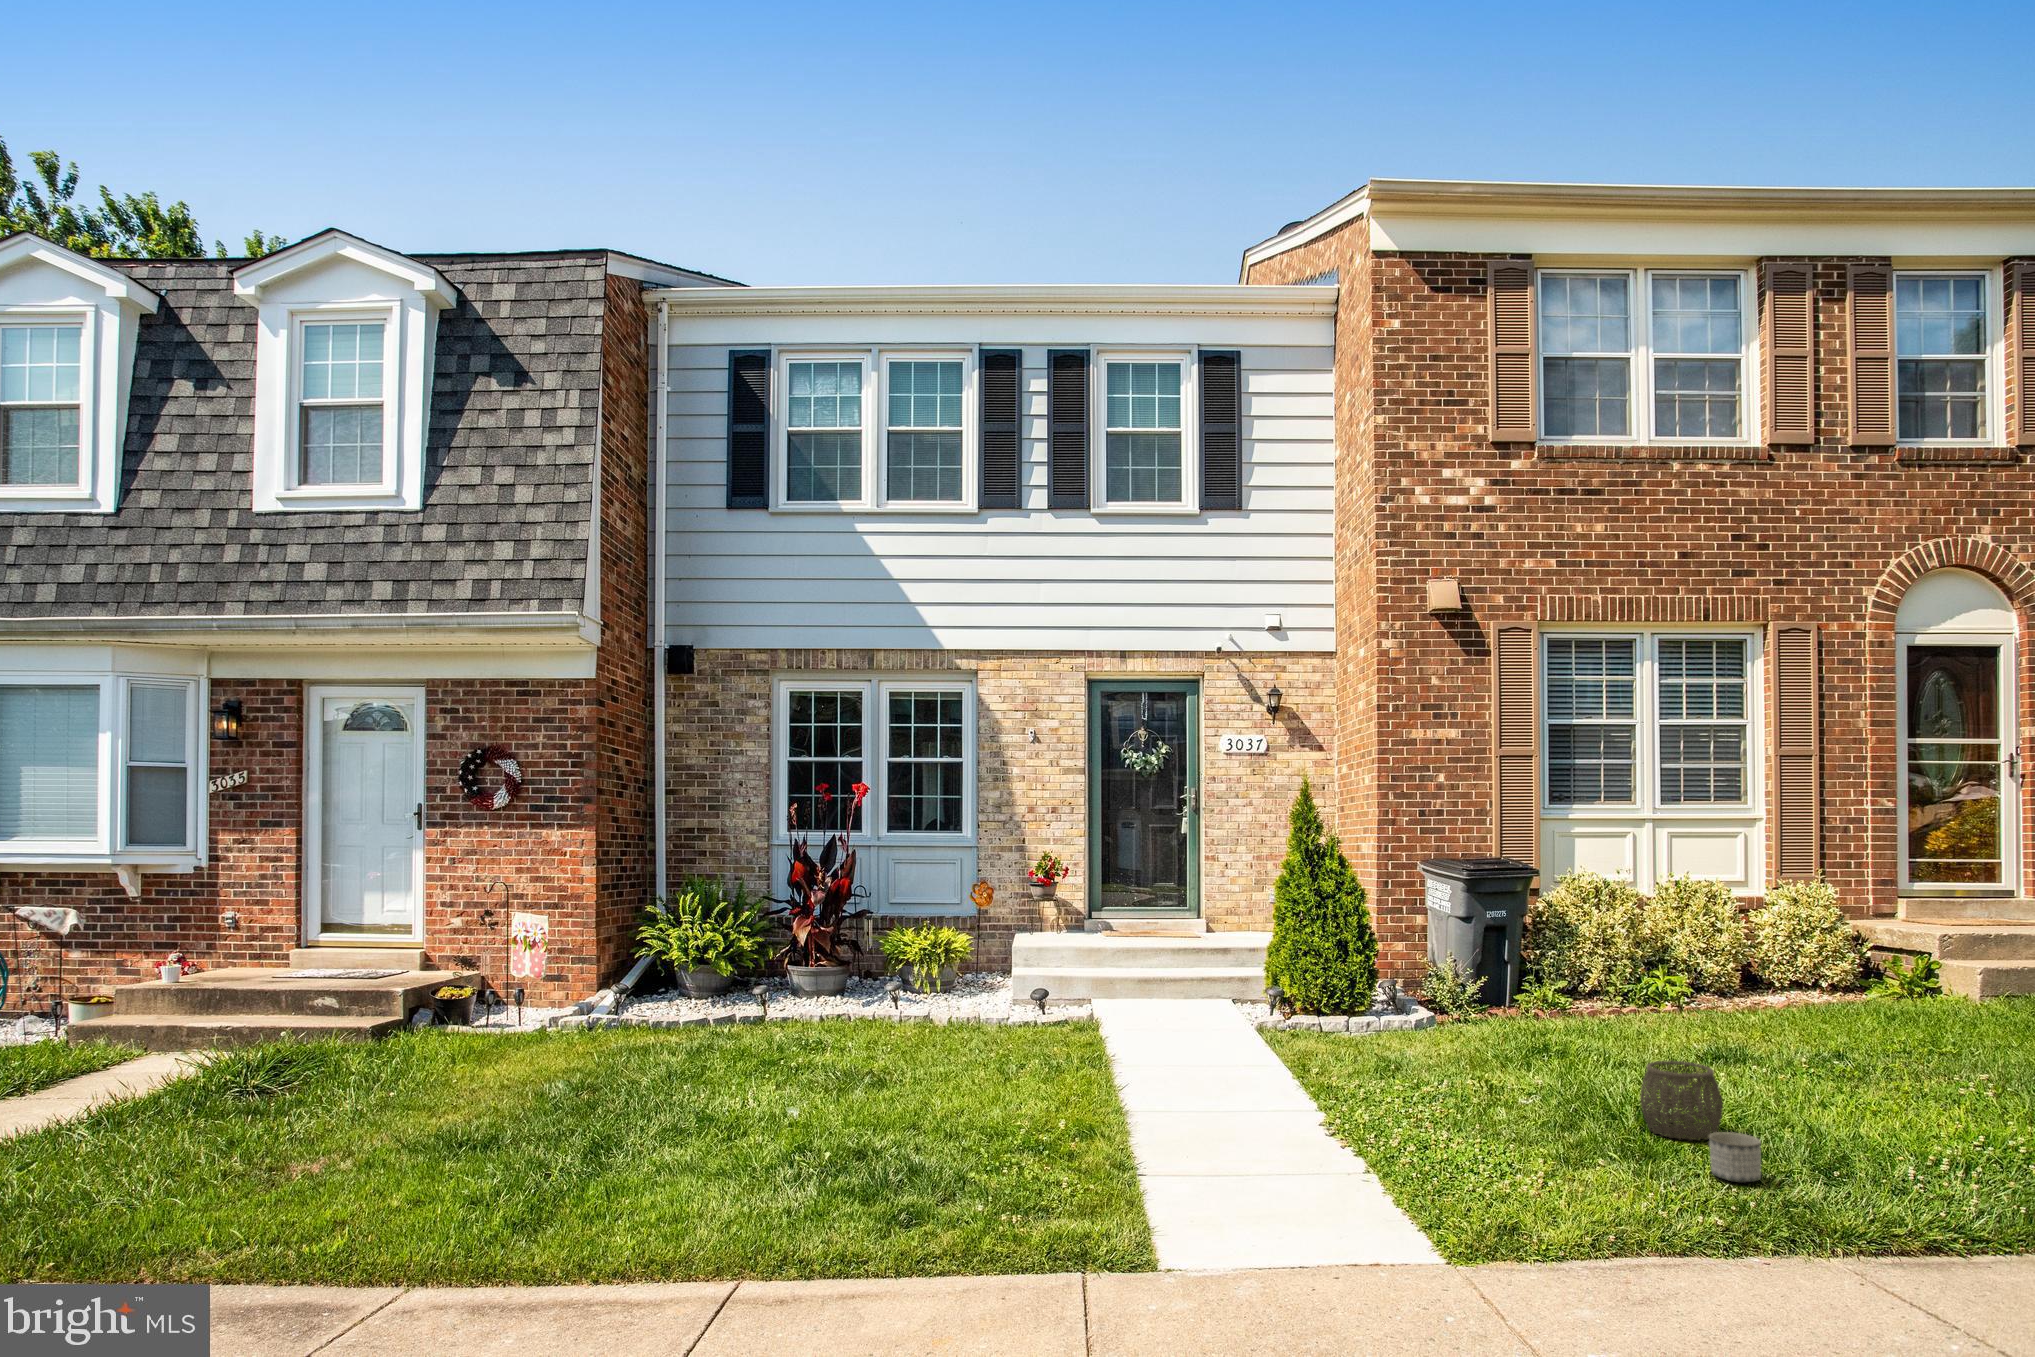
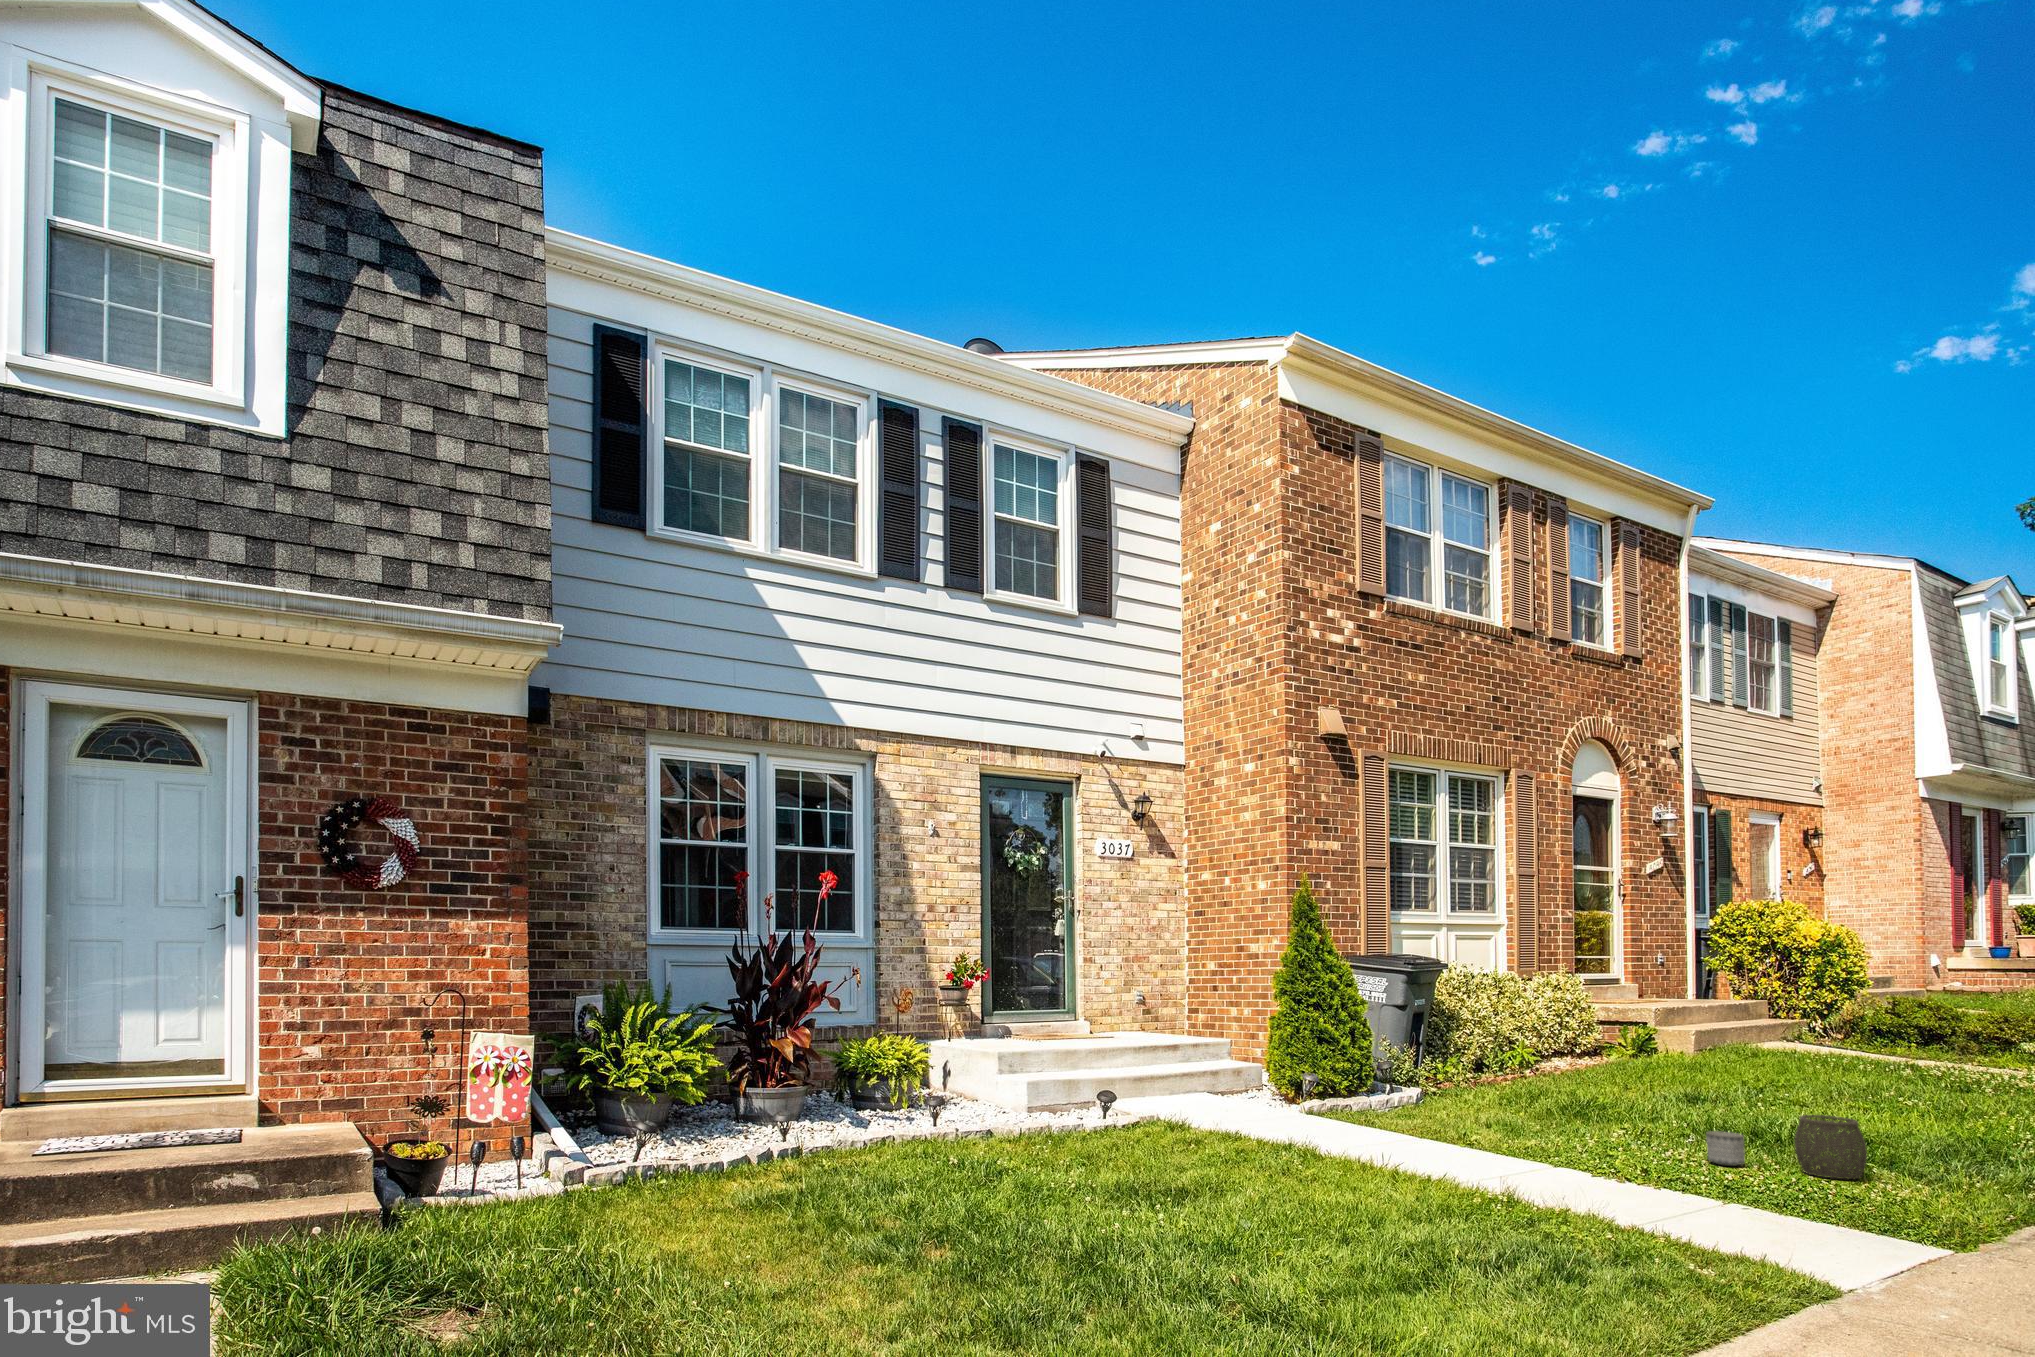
planter: present [1709,1132,1761,1183] -> present [1706,1131,1745,1166]

